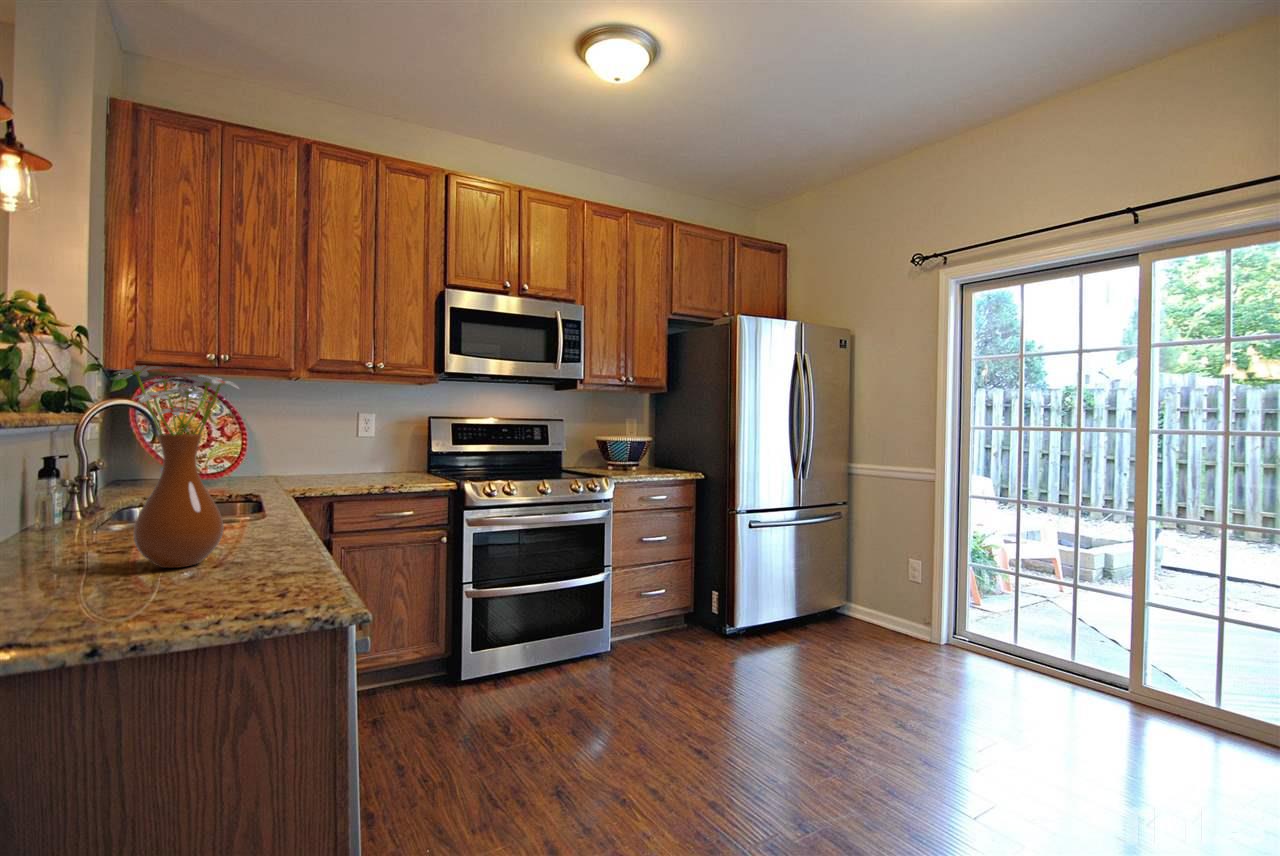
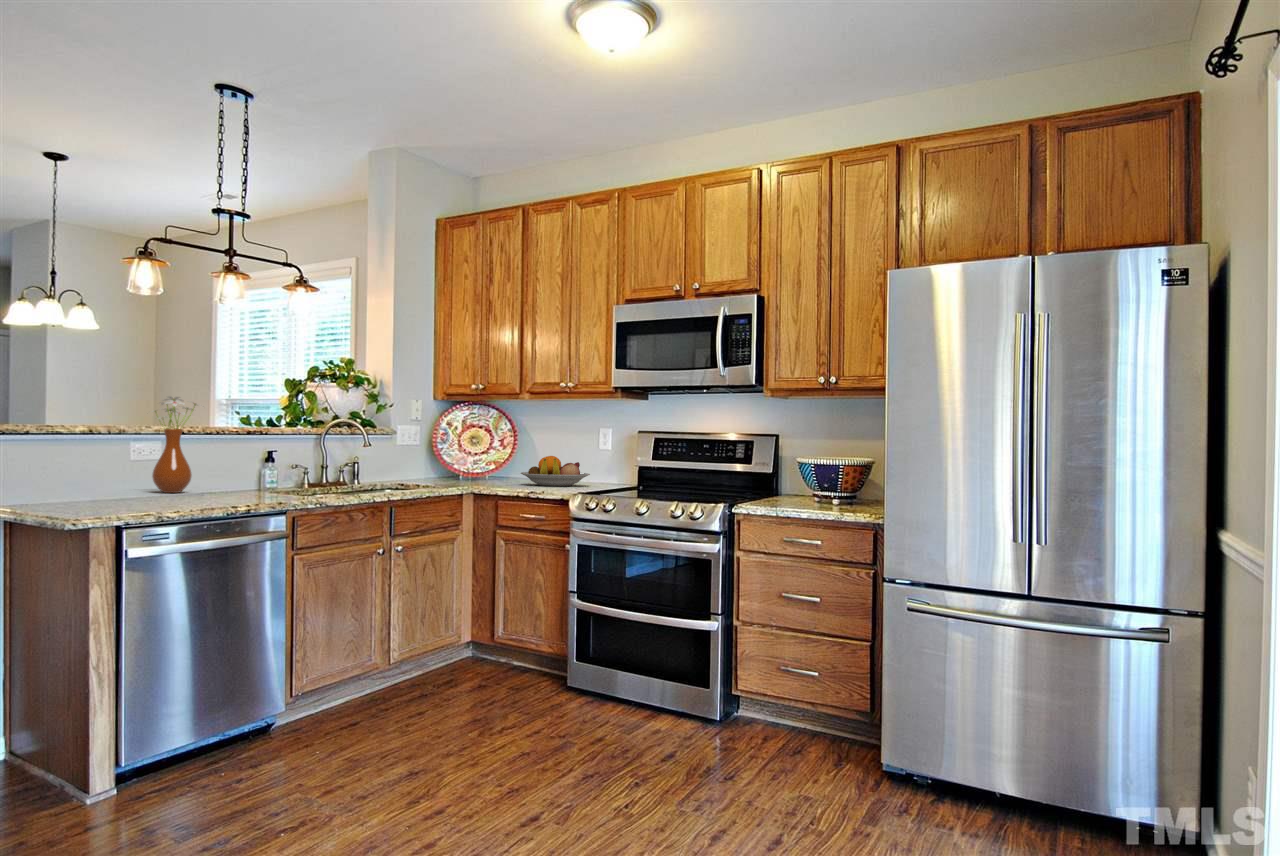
fruit bowl: none [273,445,359,479] -> present [521,456,590,486]

